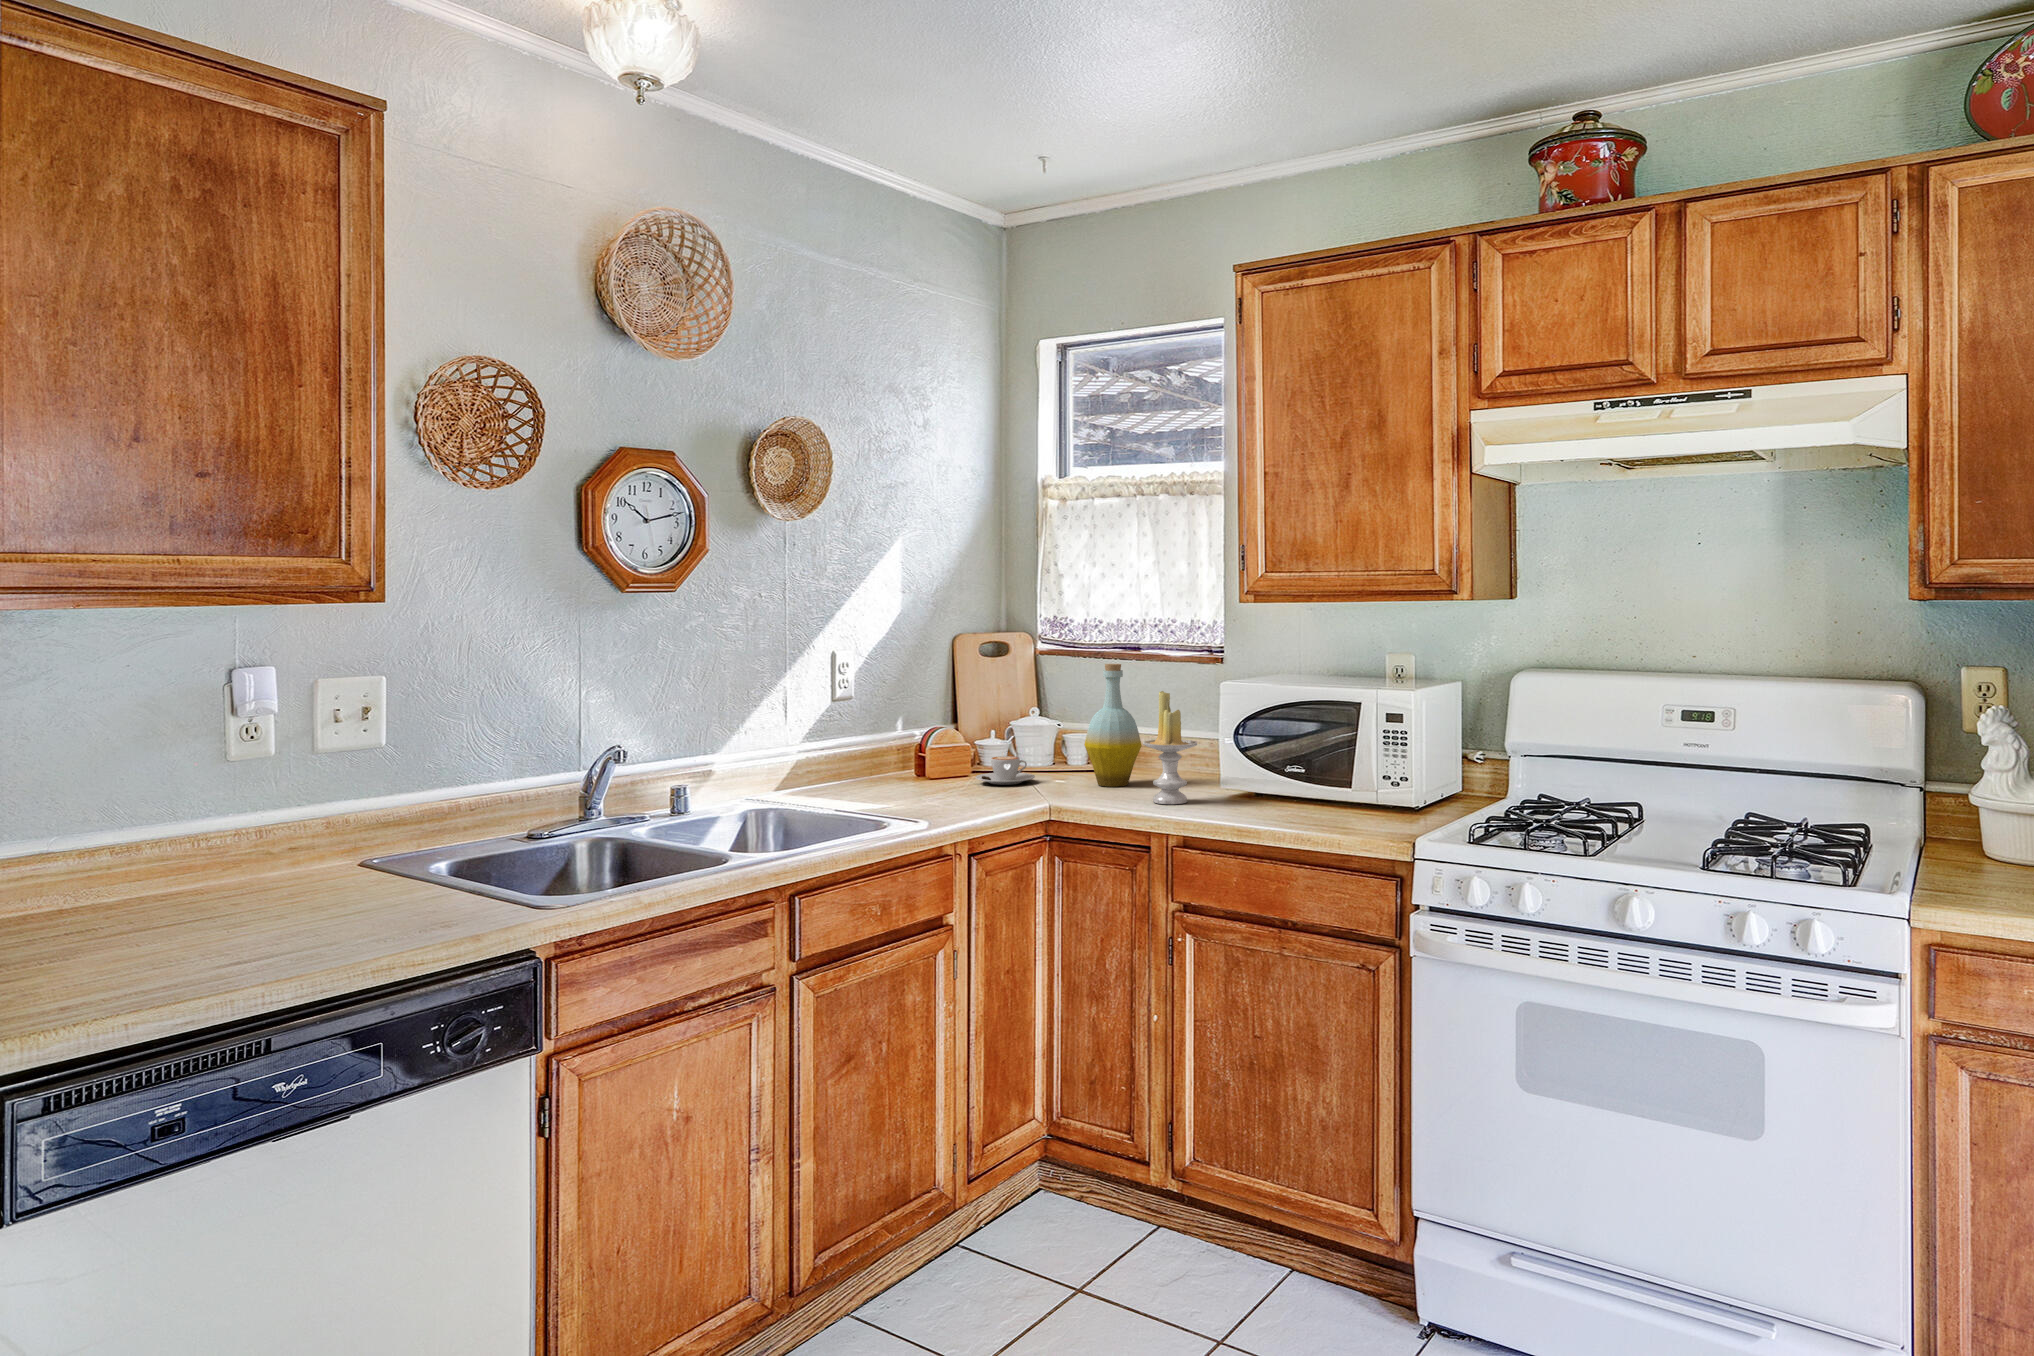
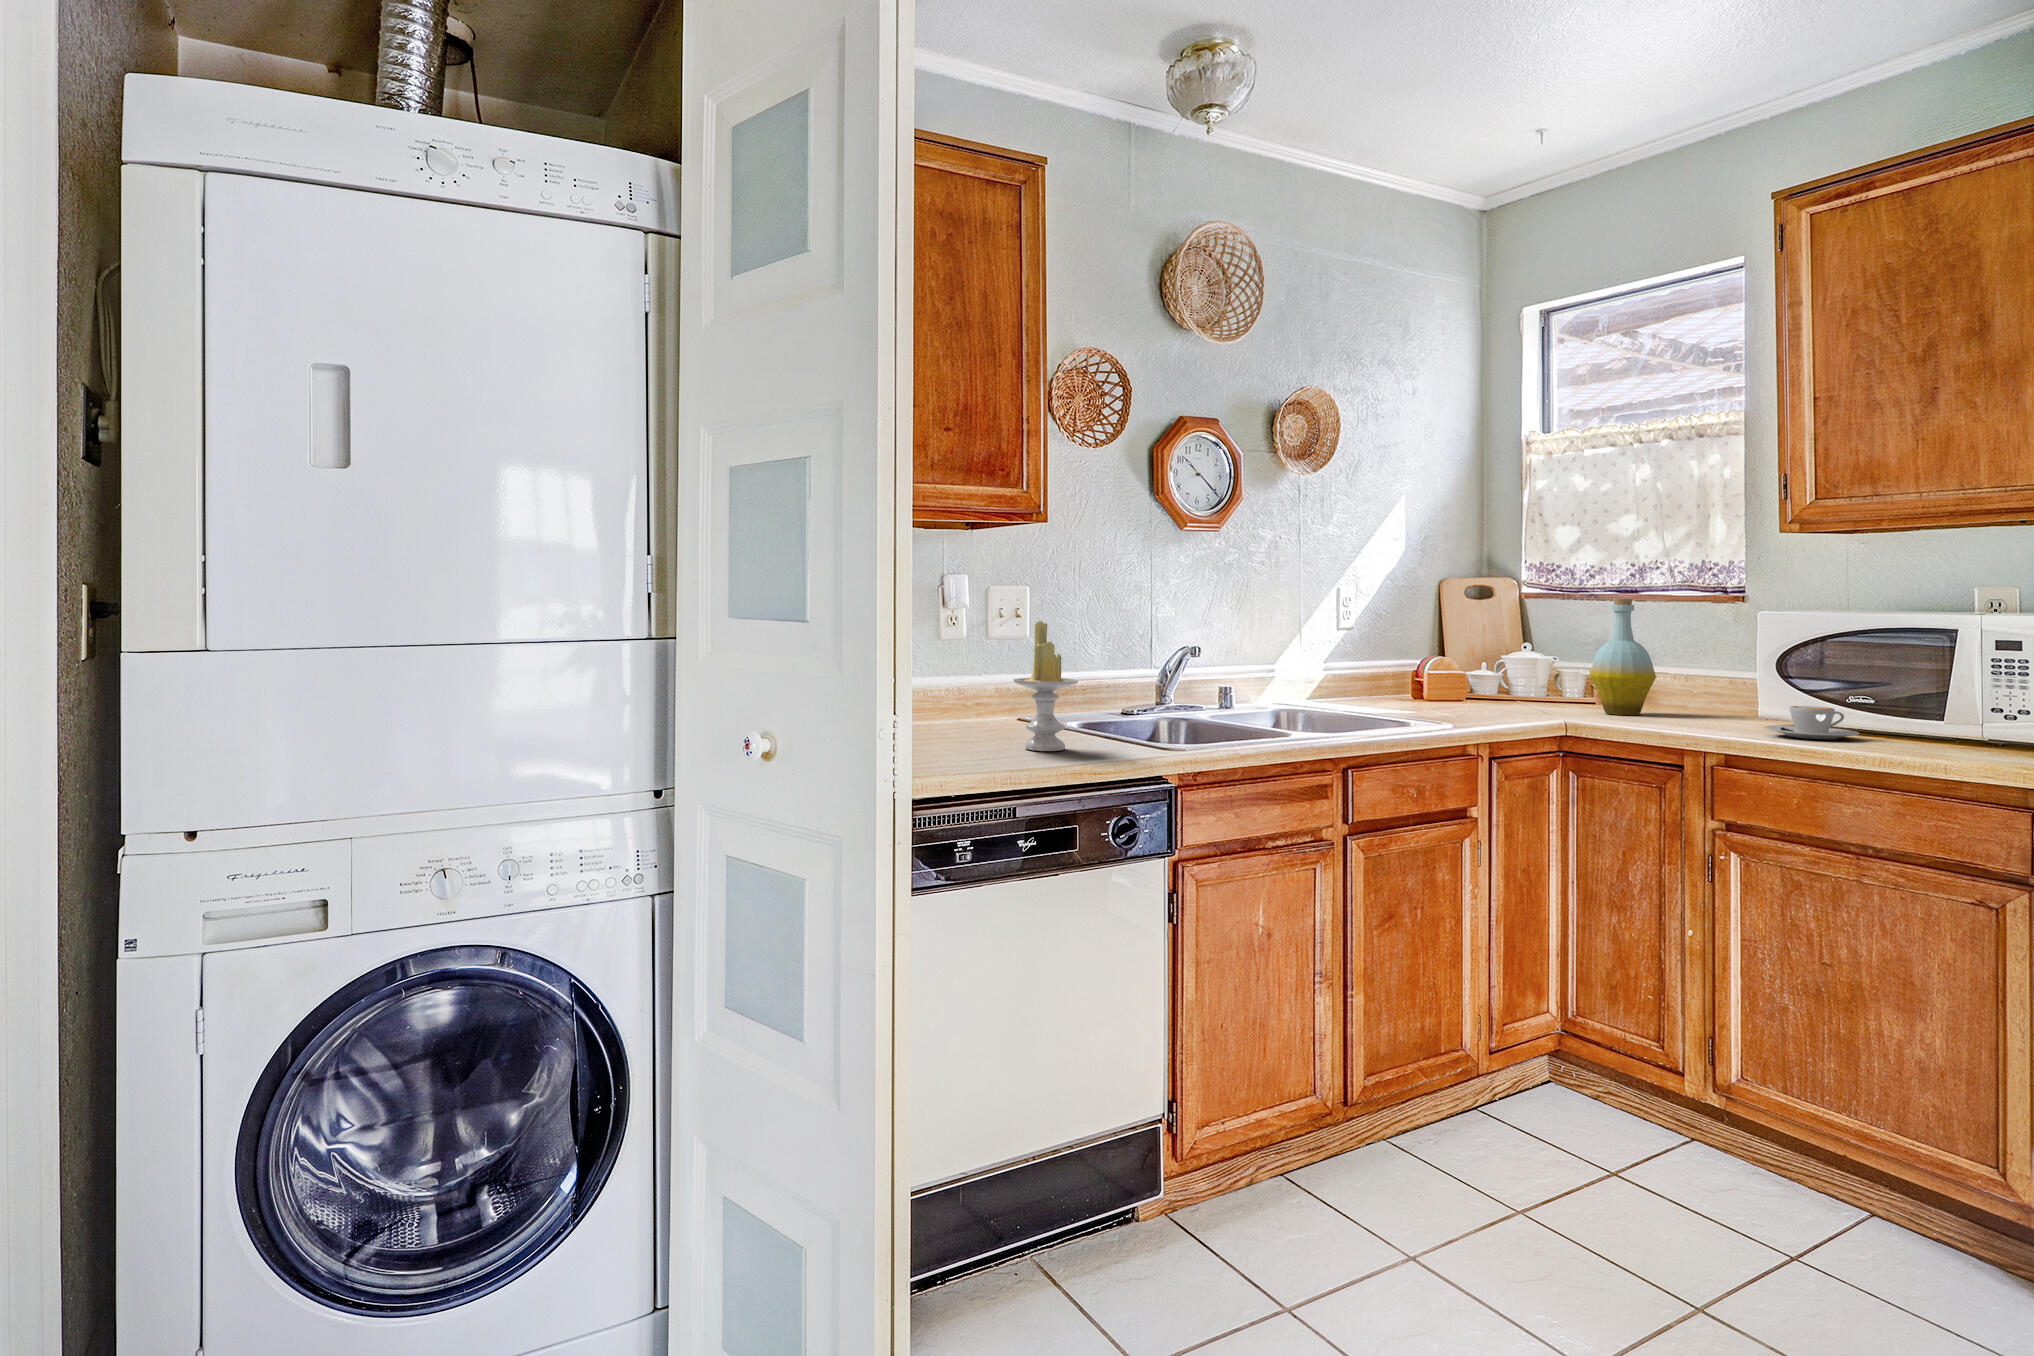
candle: present [1143,691,1197,804] -> present [1013,621,1078,751]
coffee cup: present [976,756,1035,785] -> present [1766,706,1859,739]

